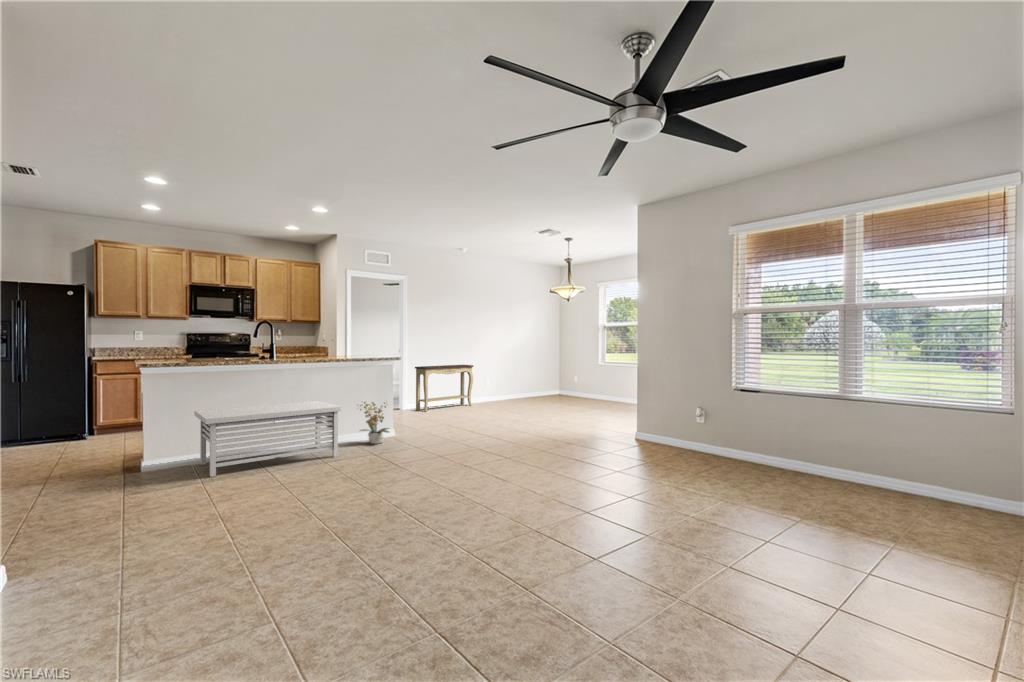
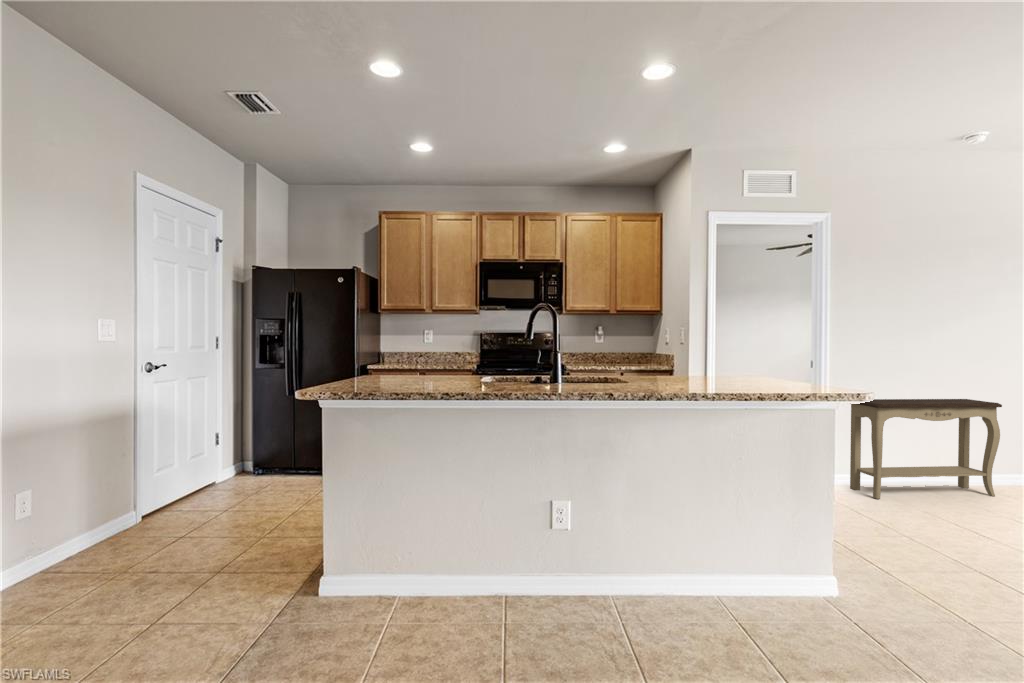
storage bench: present [194,401,341,477] -> none [372,485,687,666]
potted plant: present [360,402,389,444] -> none [729,498,822,623]

